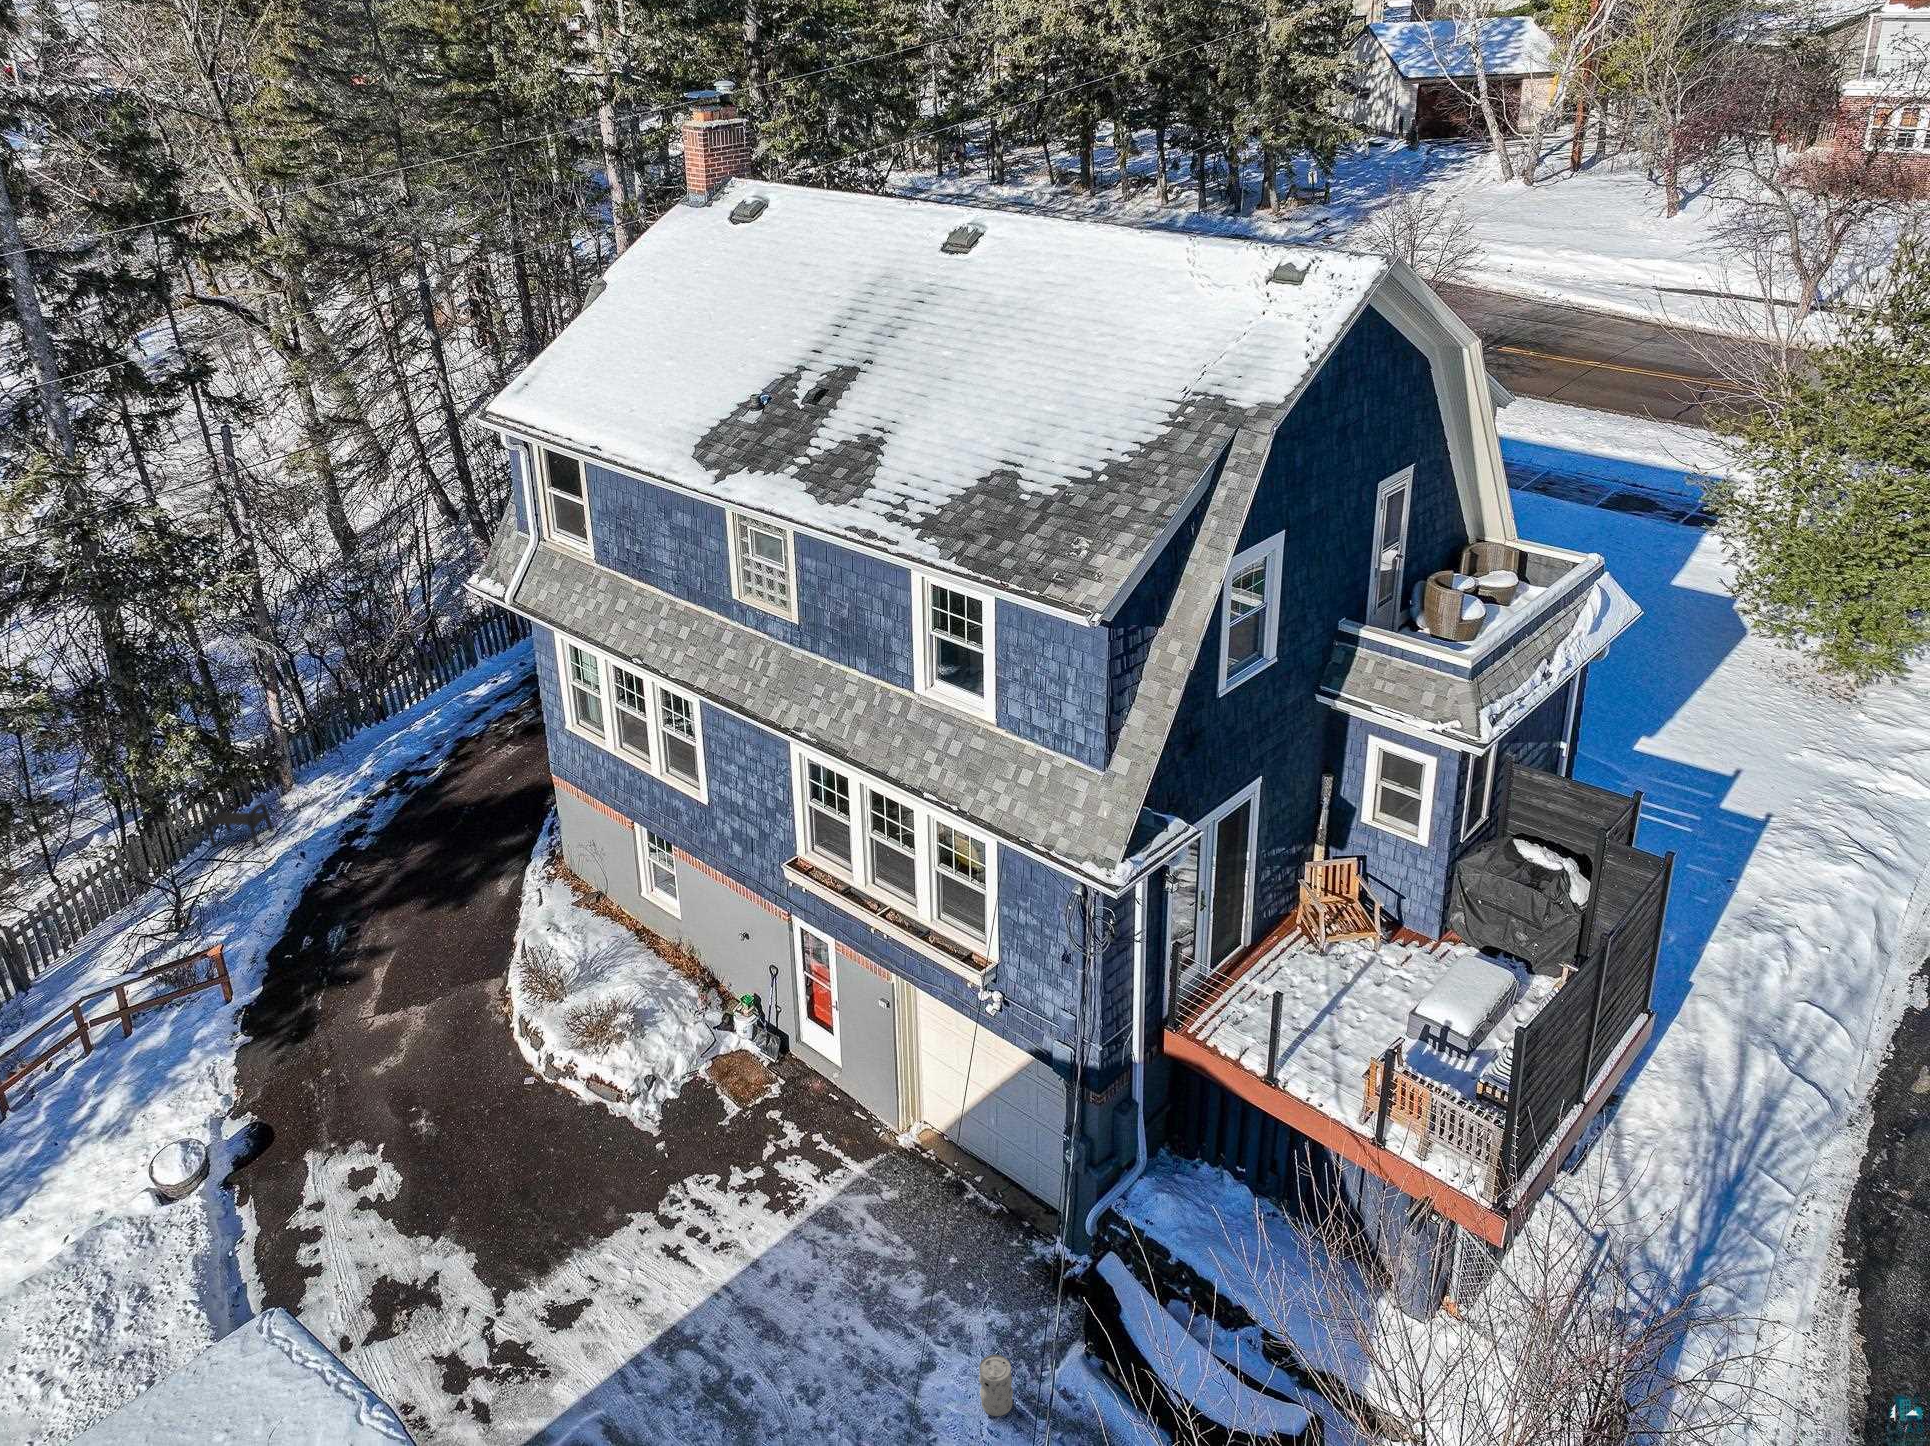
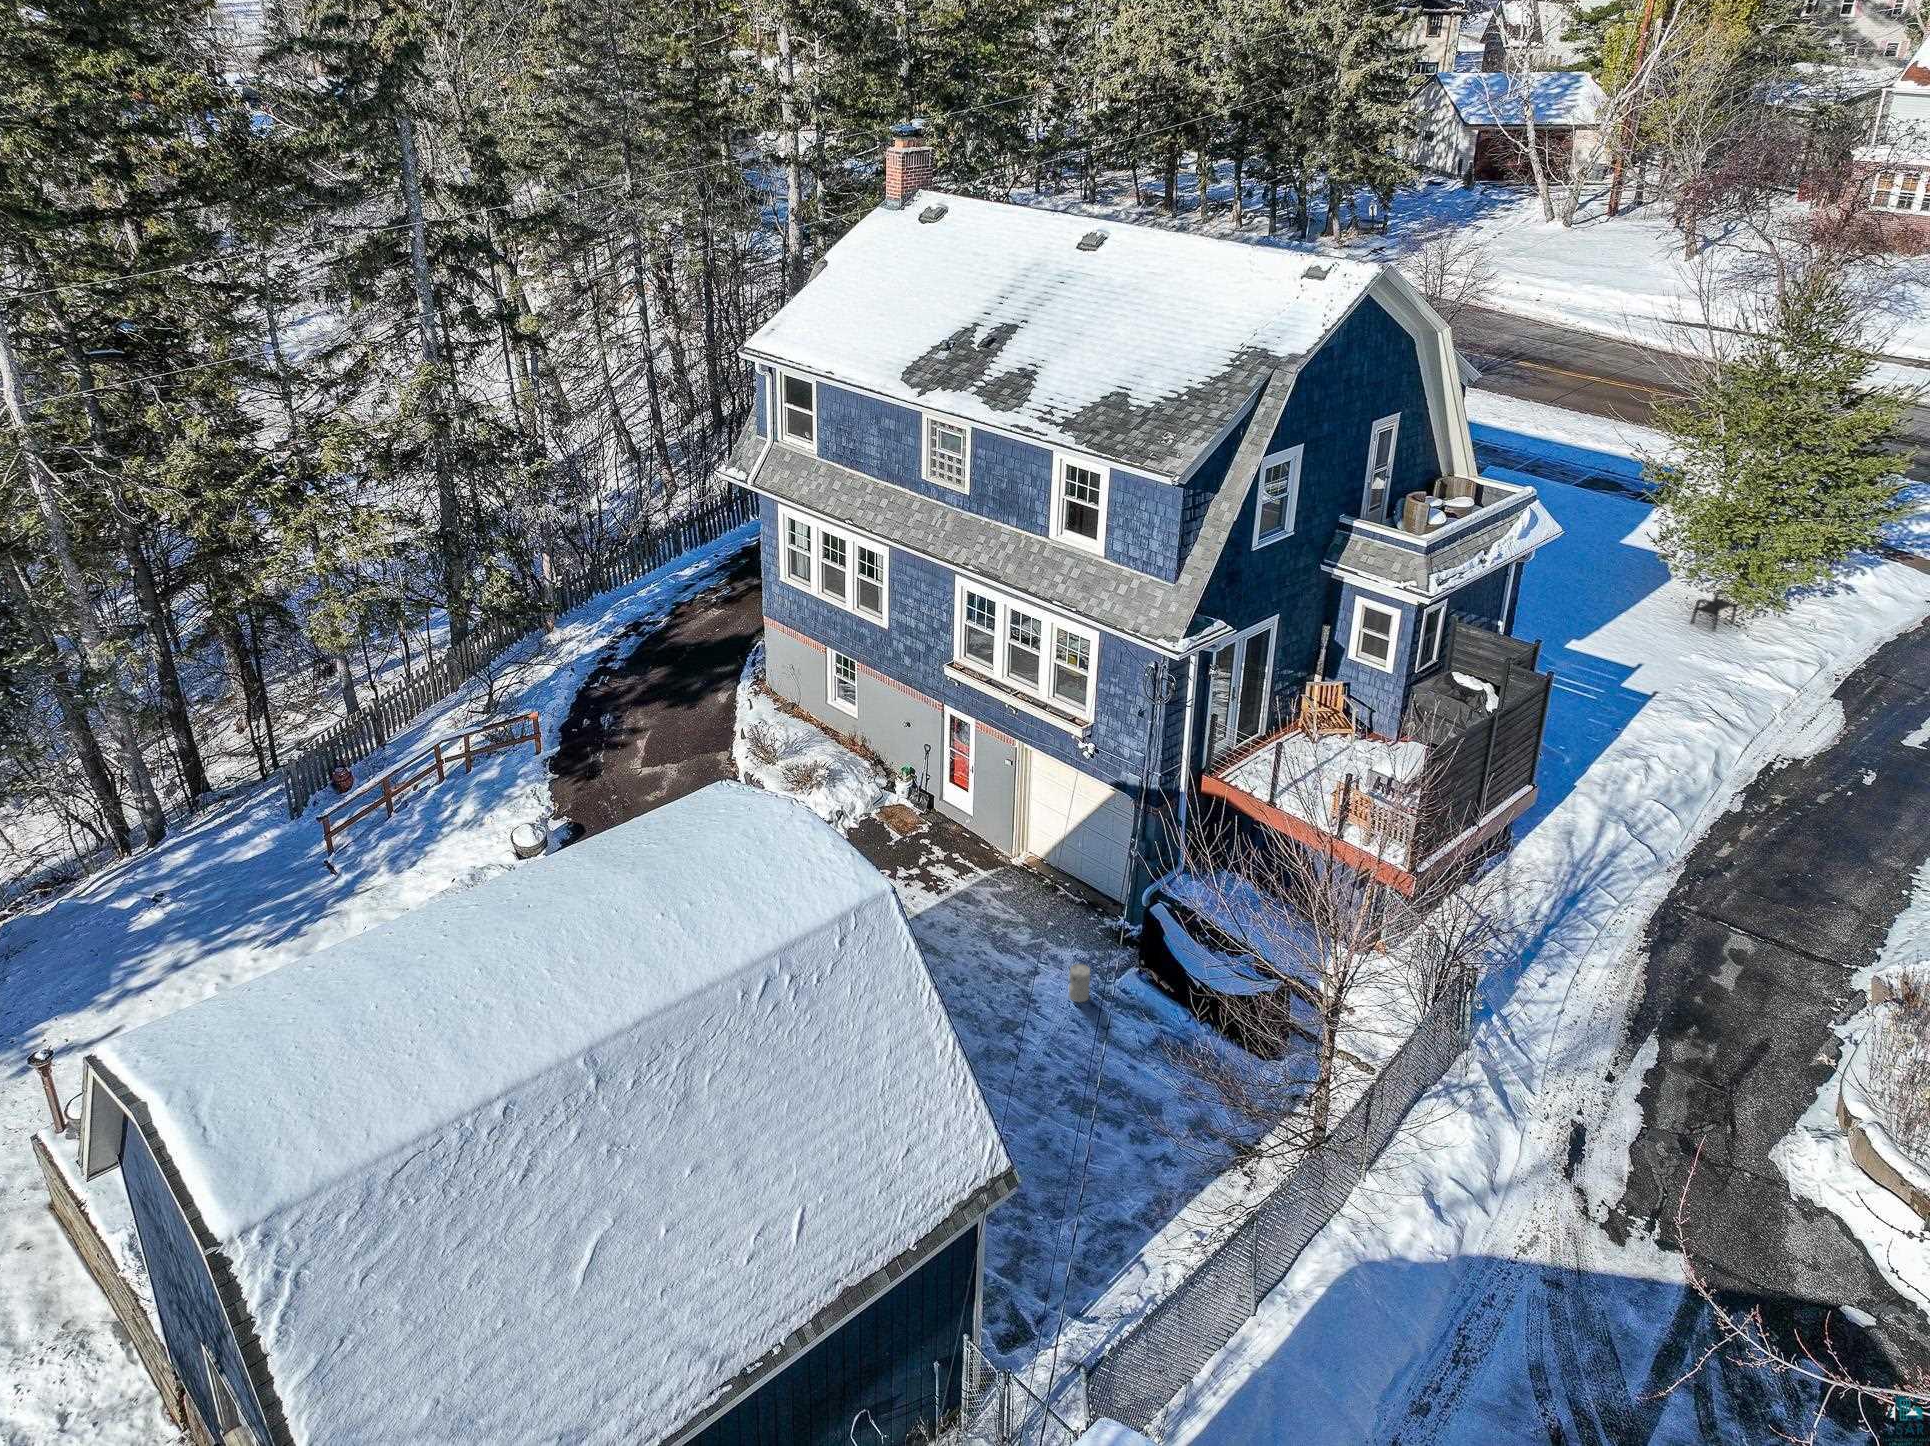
bench: present [205,802,273,847] -> present [1691,590,1738,630]

